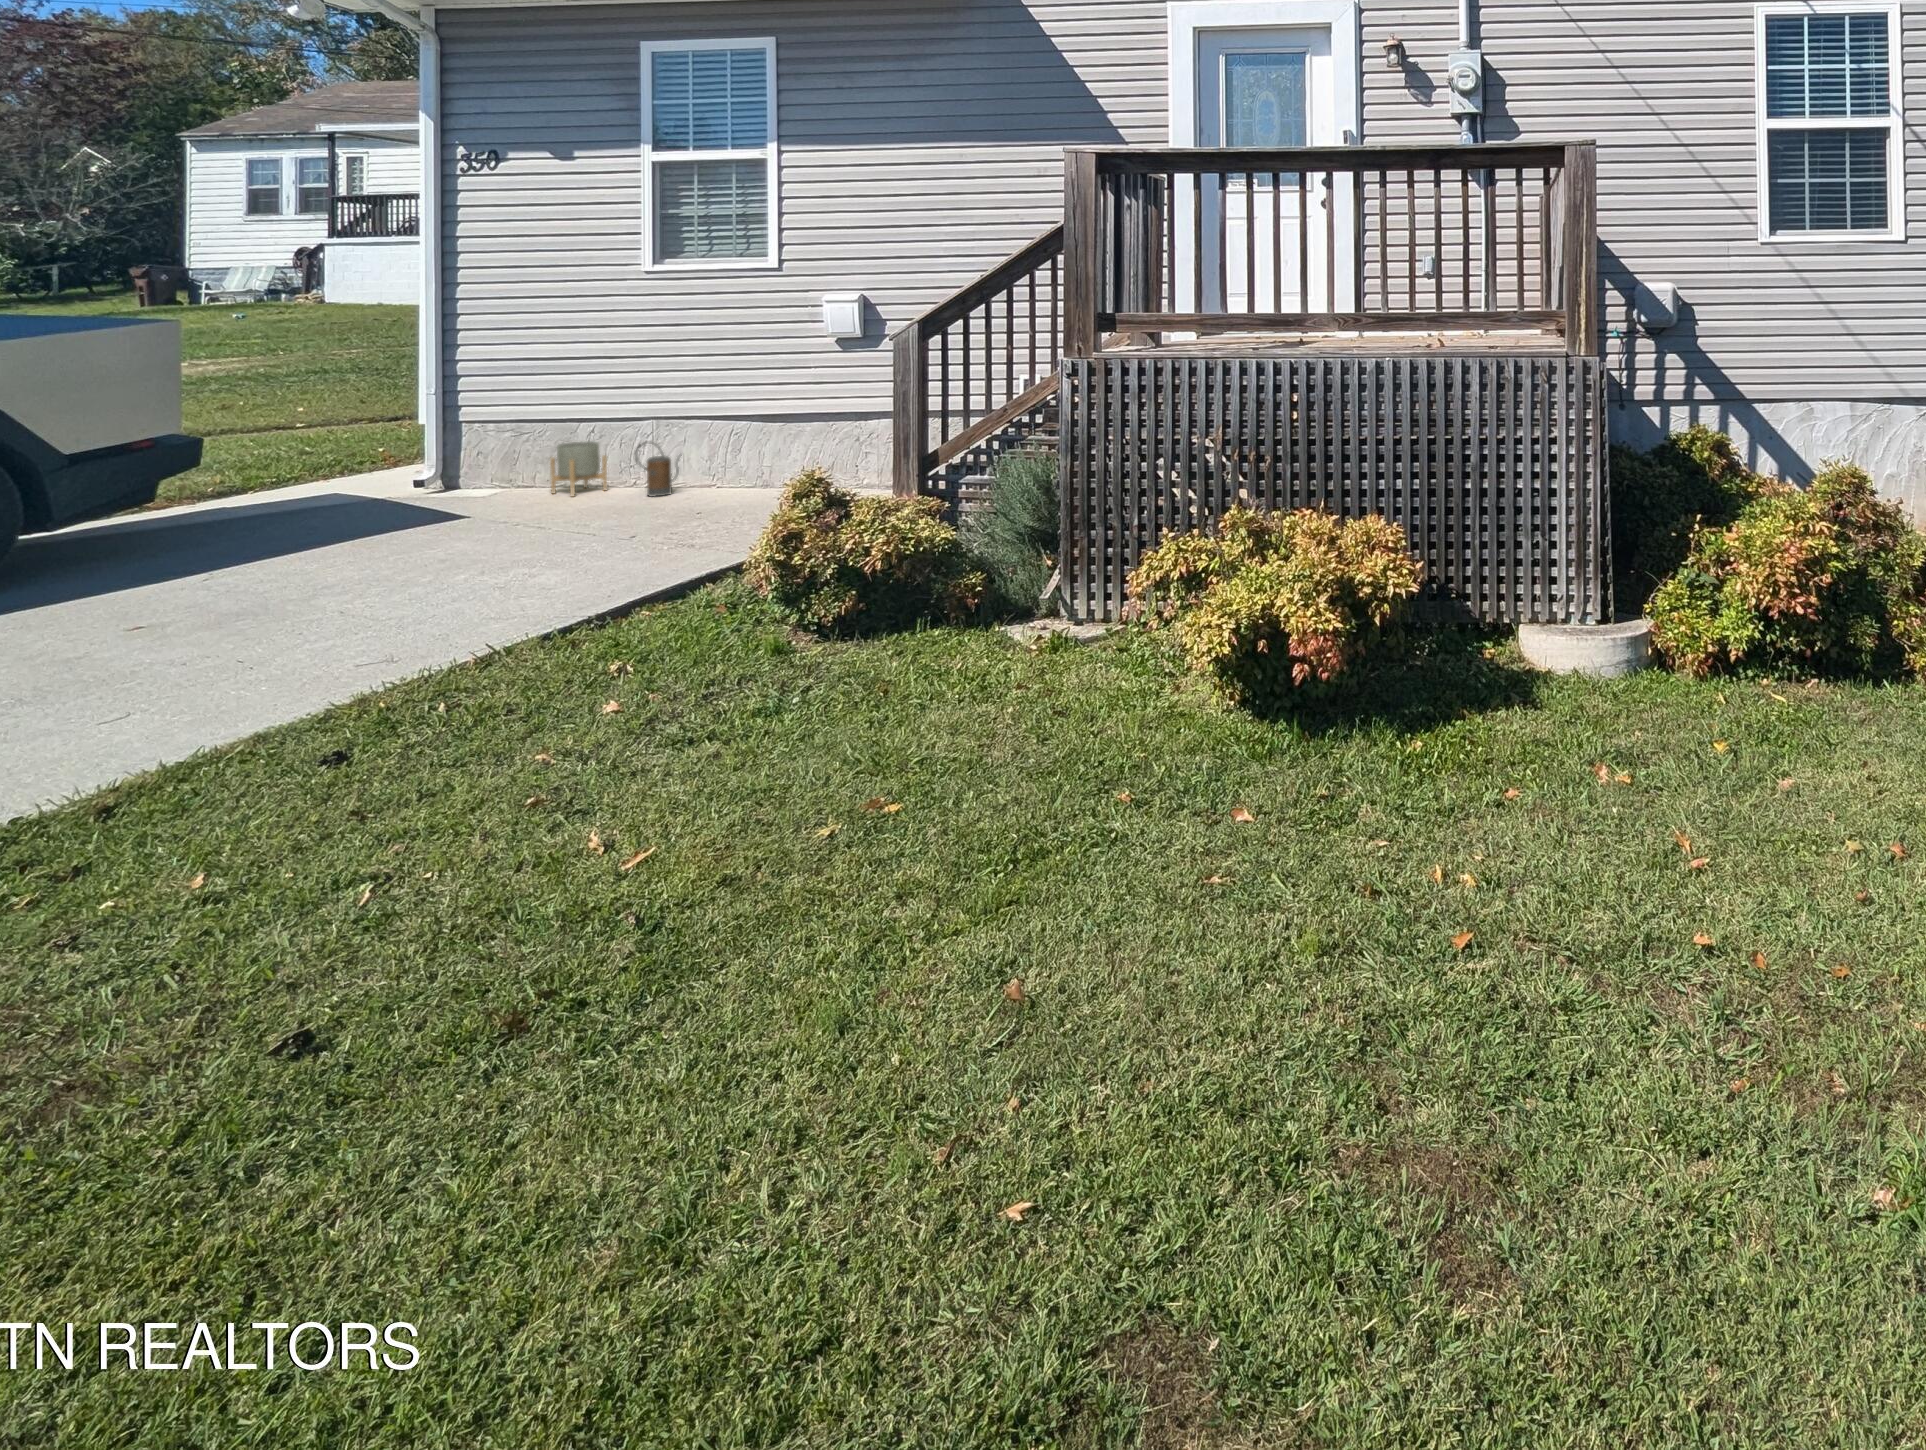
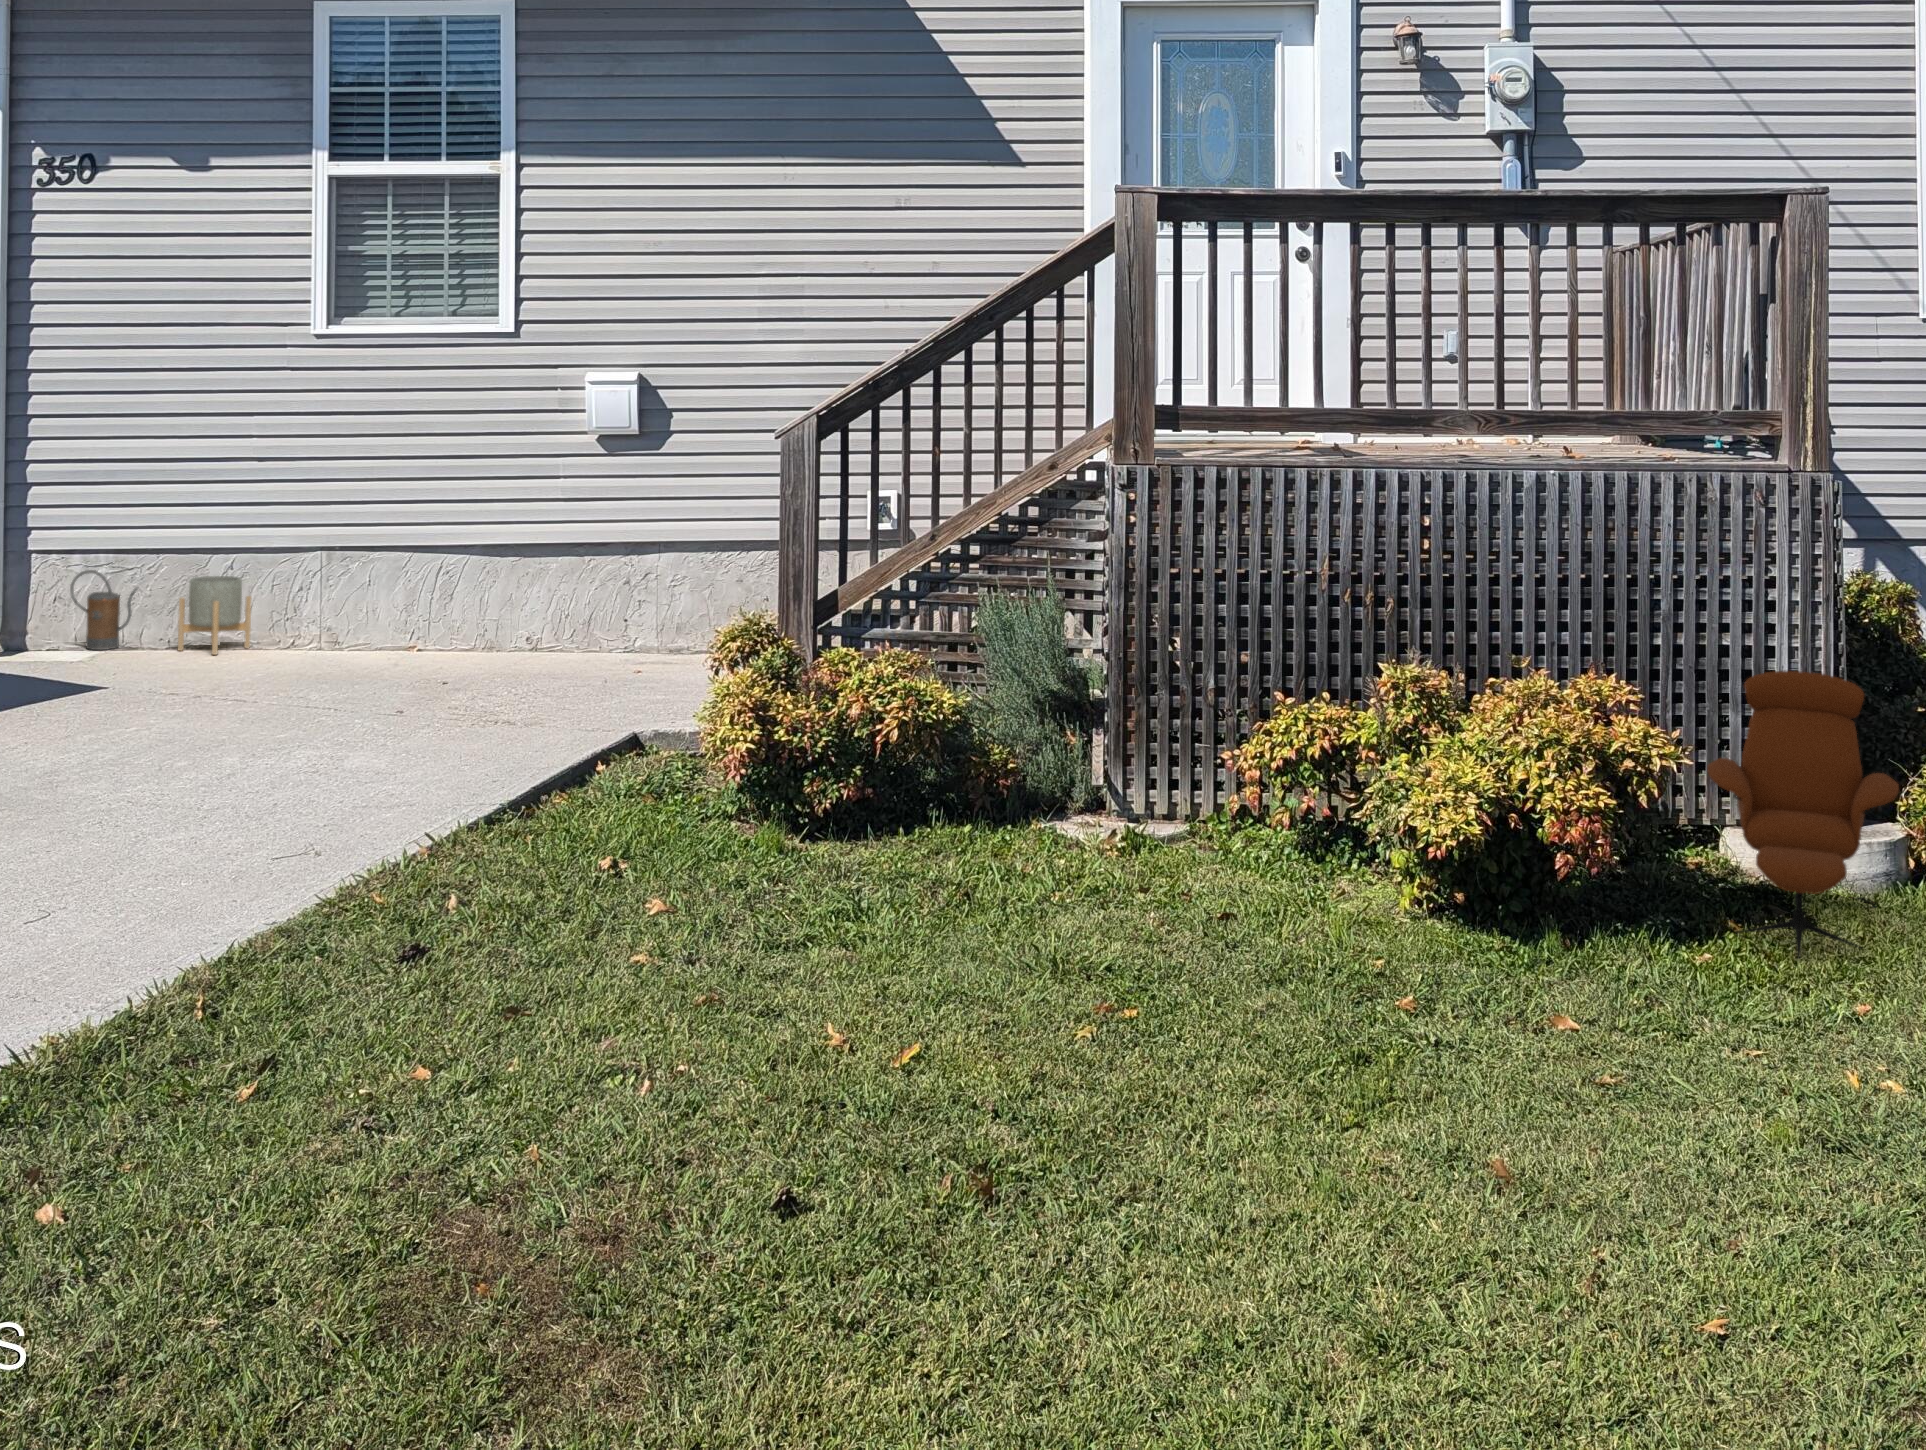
watering can: present [635,443,682,497] -> present [70,570,137,650]
lounge chair: none [1469,508,1623,749] -> present [1707,671,1899,958]

